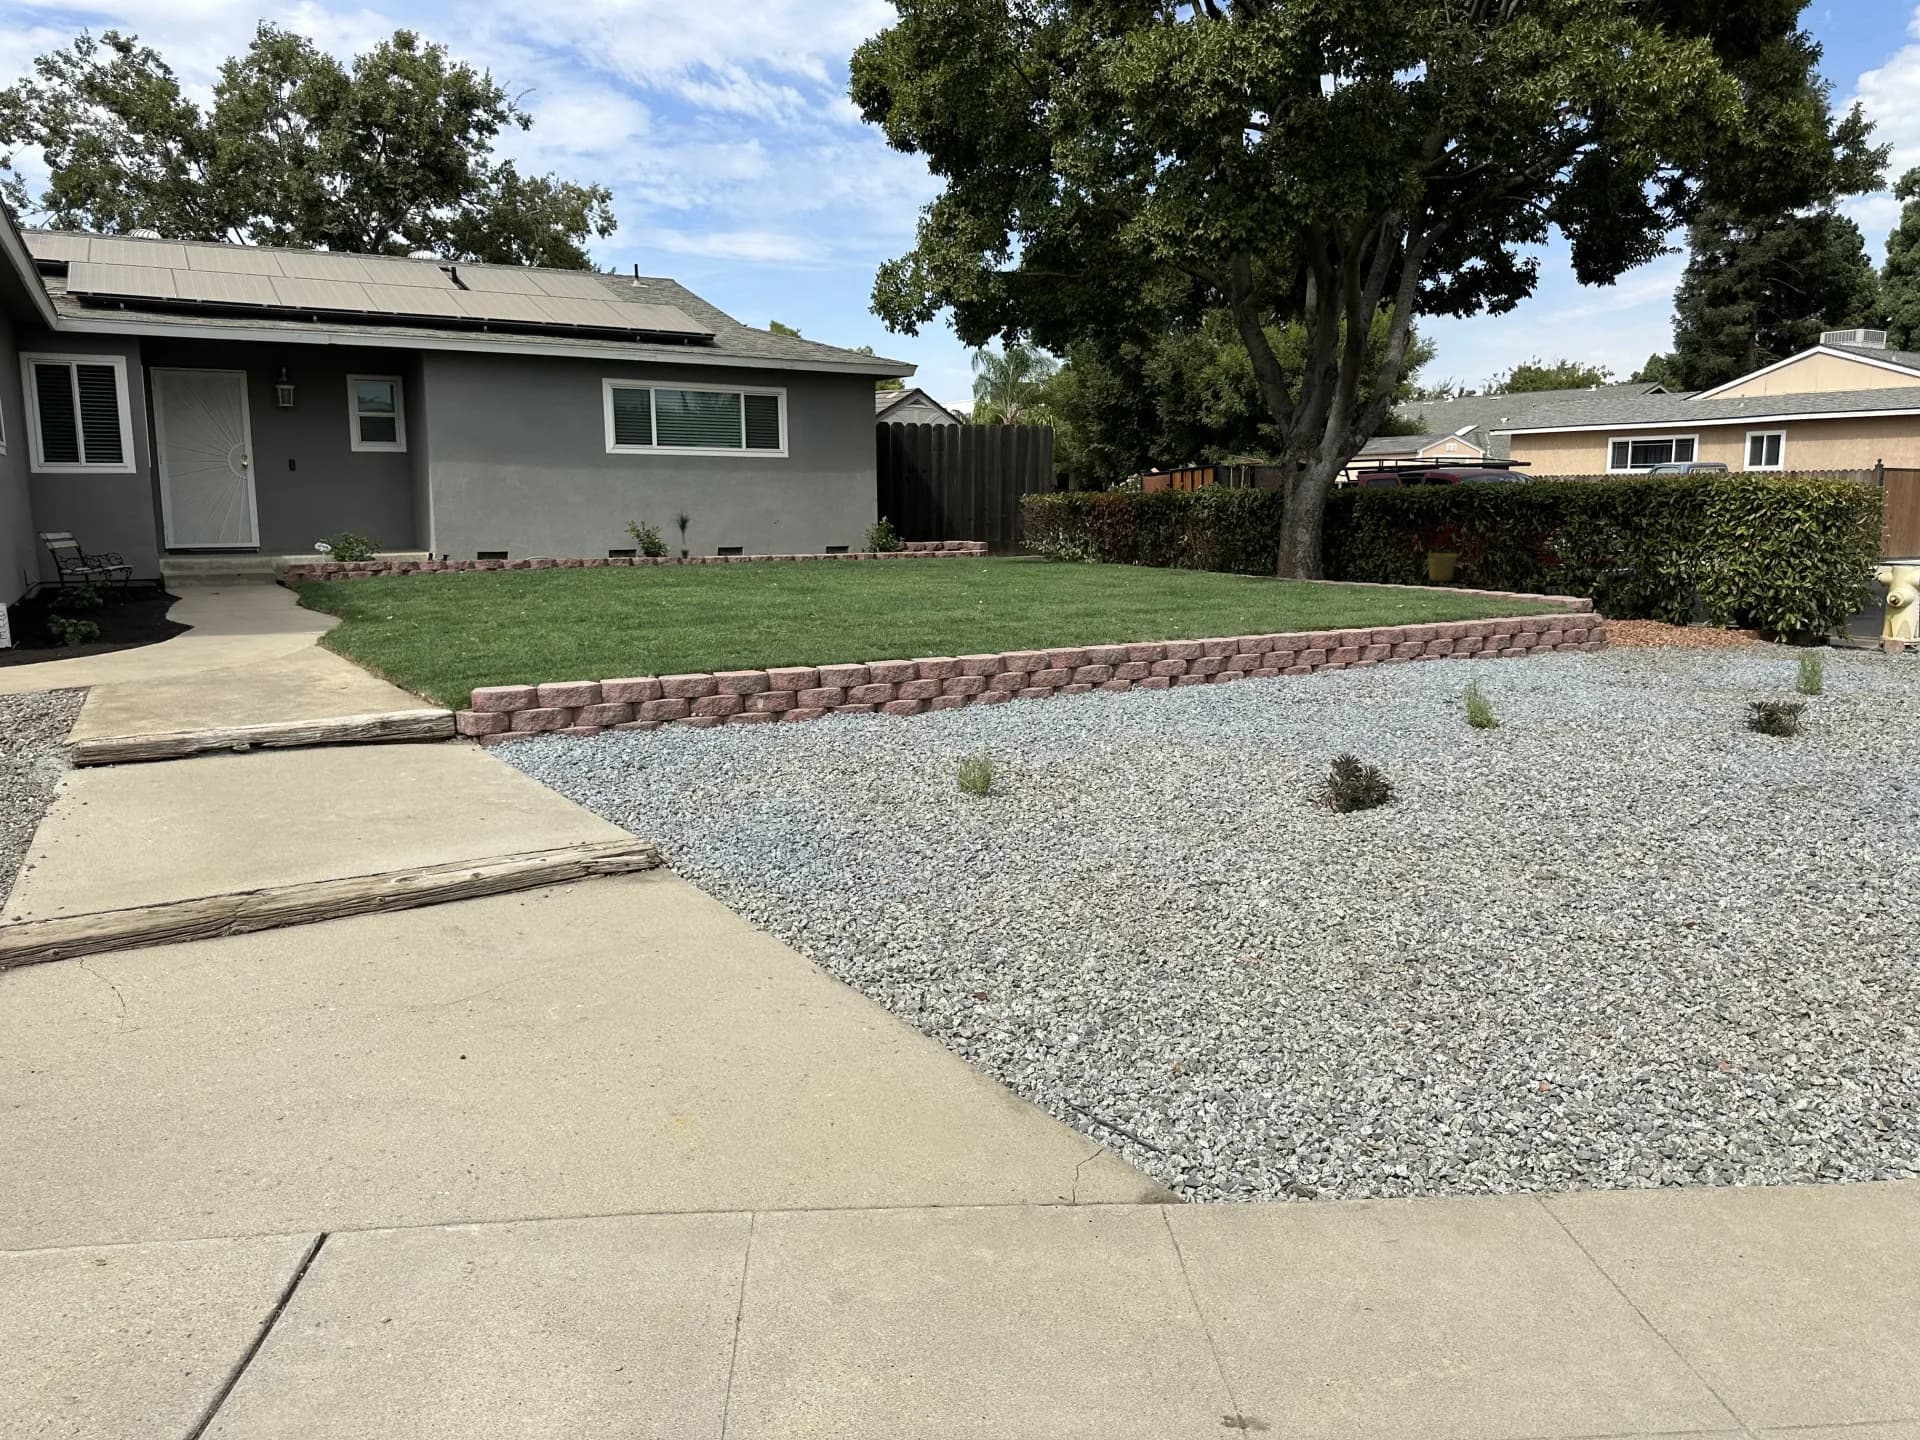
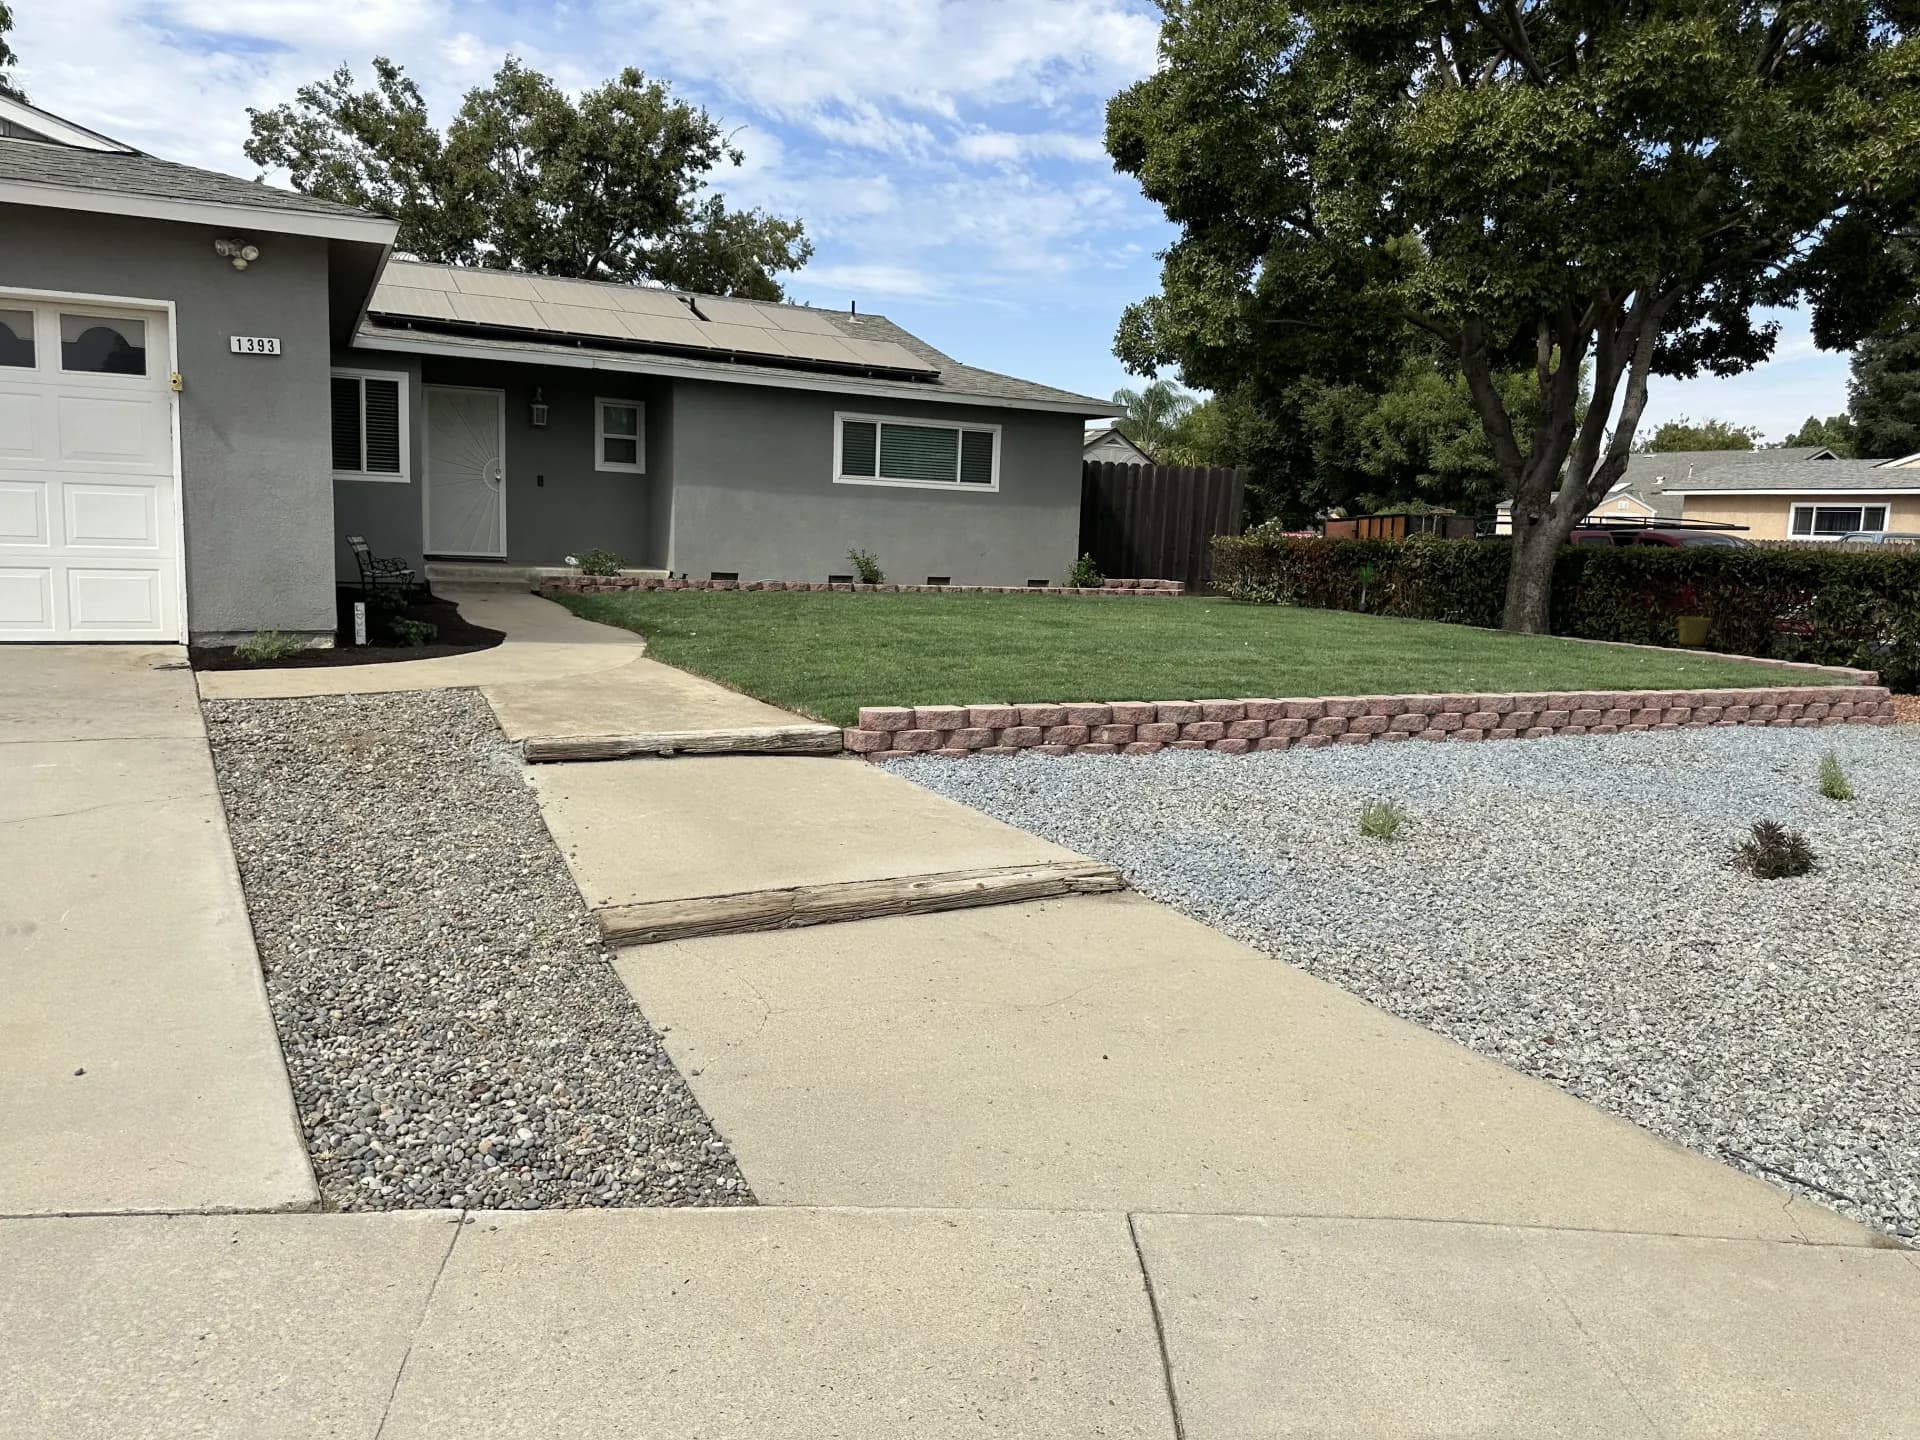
potted plant: present [677,515,691,558] -> present [1358,567,1373,611]

